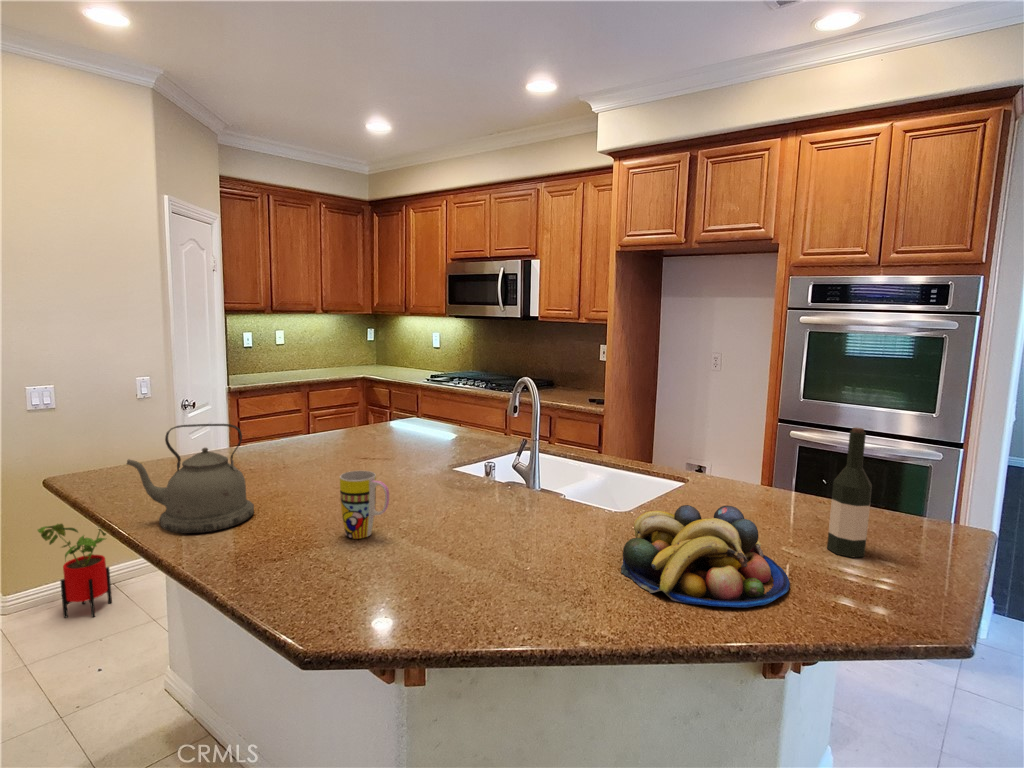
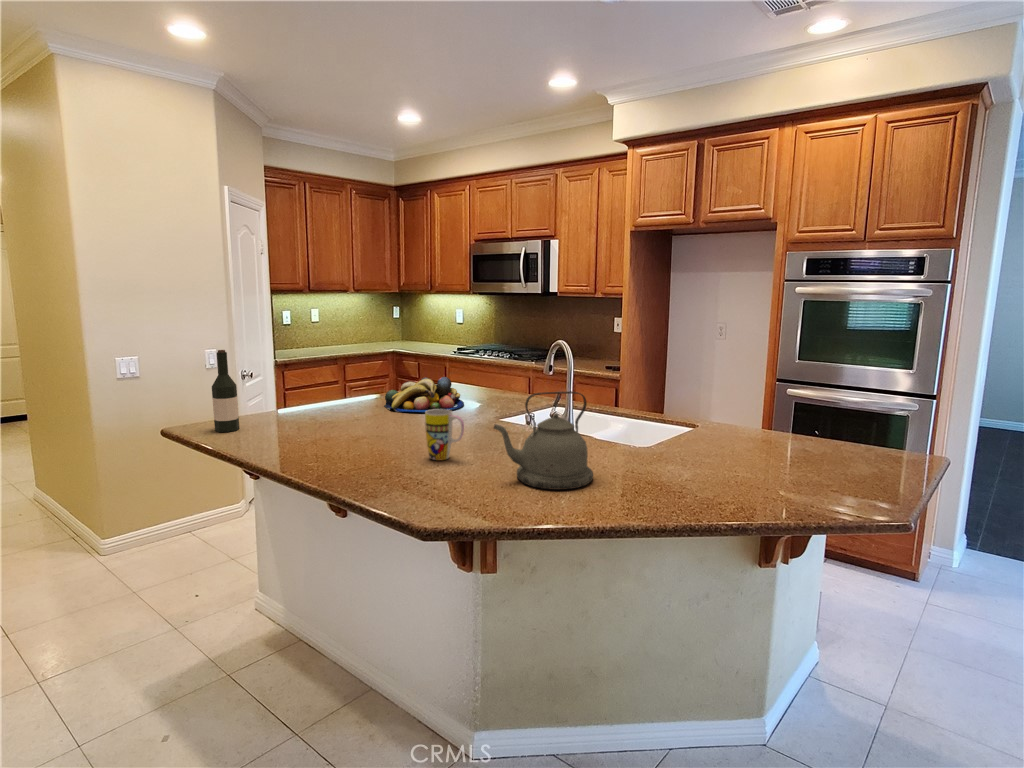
kettle: present [127,424,254,533] -> present [494,391,593,490]
wine bottle: present [827,427,872,557] -> present [212,350,239,432]
fruit bowl: present [621,505,790,607] -> present [384,377,464,412]
house plant: present [38,524,112,618] -> none [132,453,204,558]

